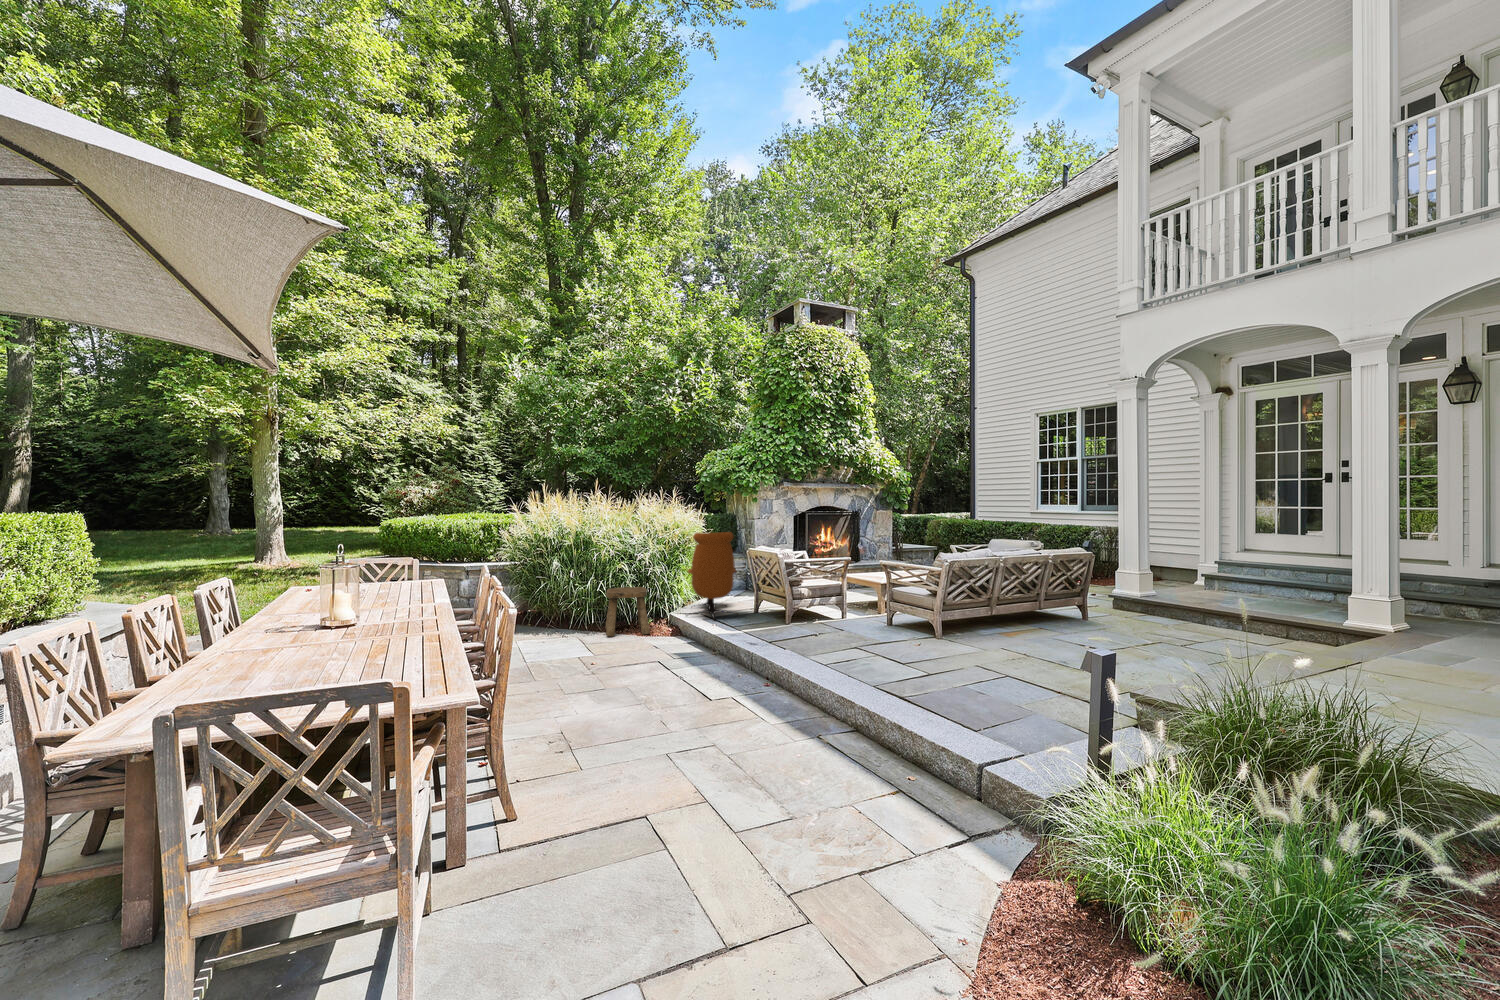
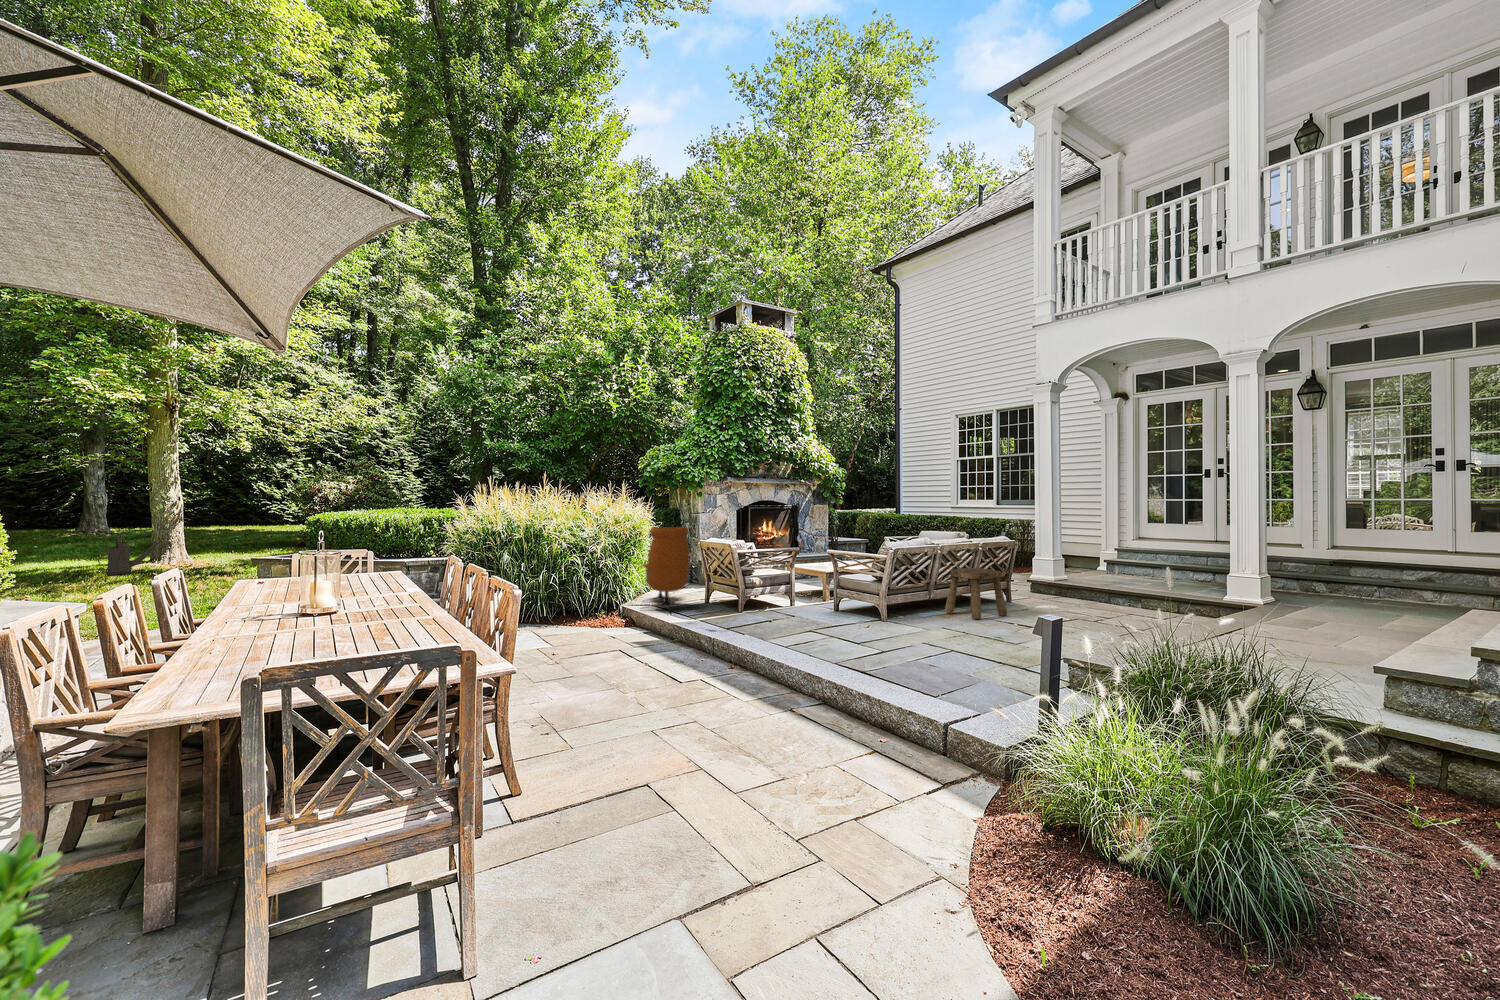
watering can: none [210,537,261,571] -> present [98,537,158,575]
stool: present [605,587,650,636] -> present [945,568,1007,619]

